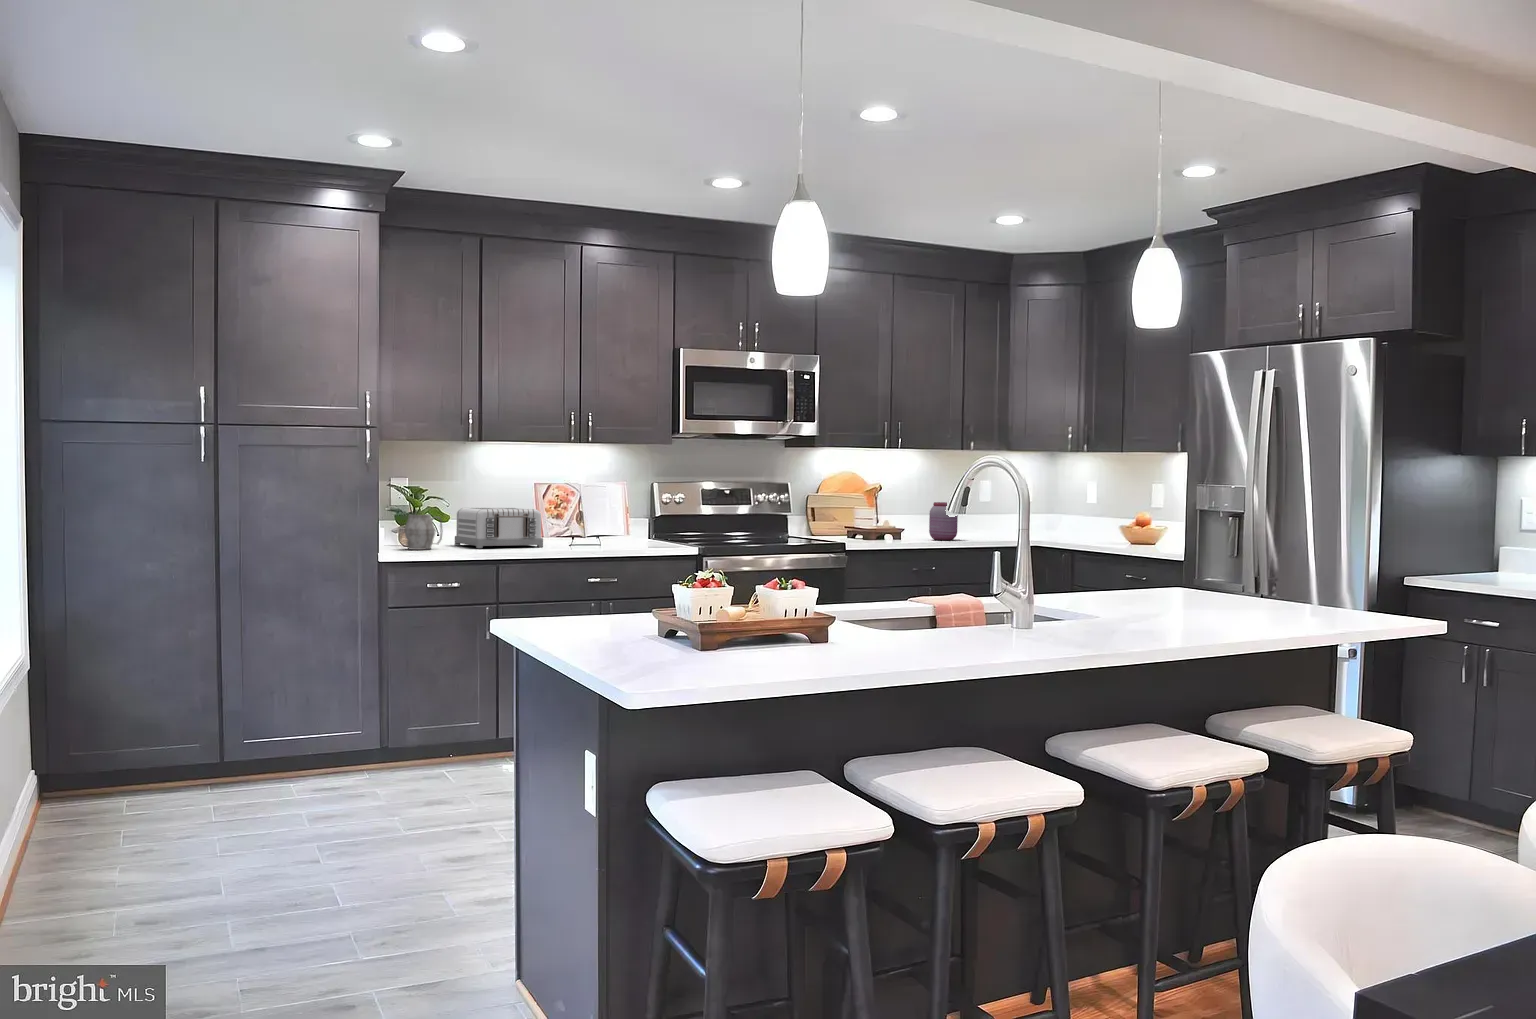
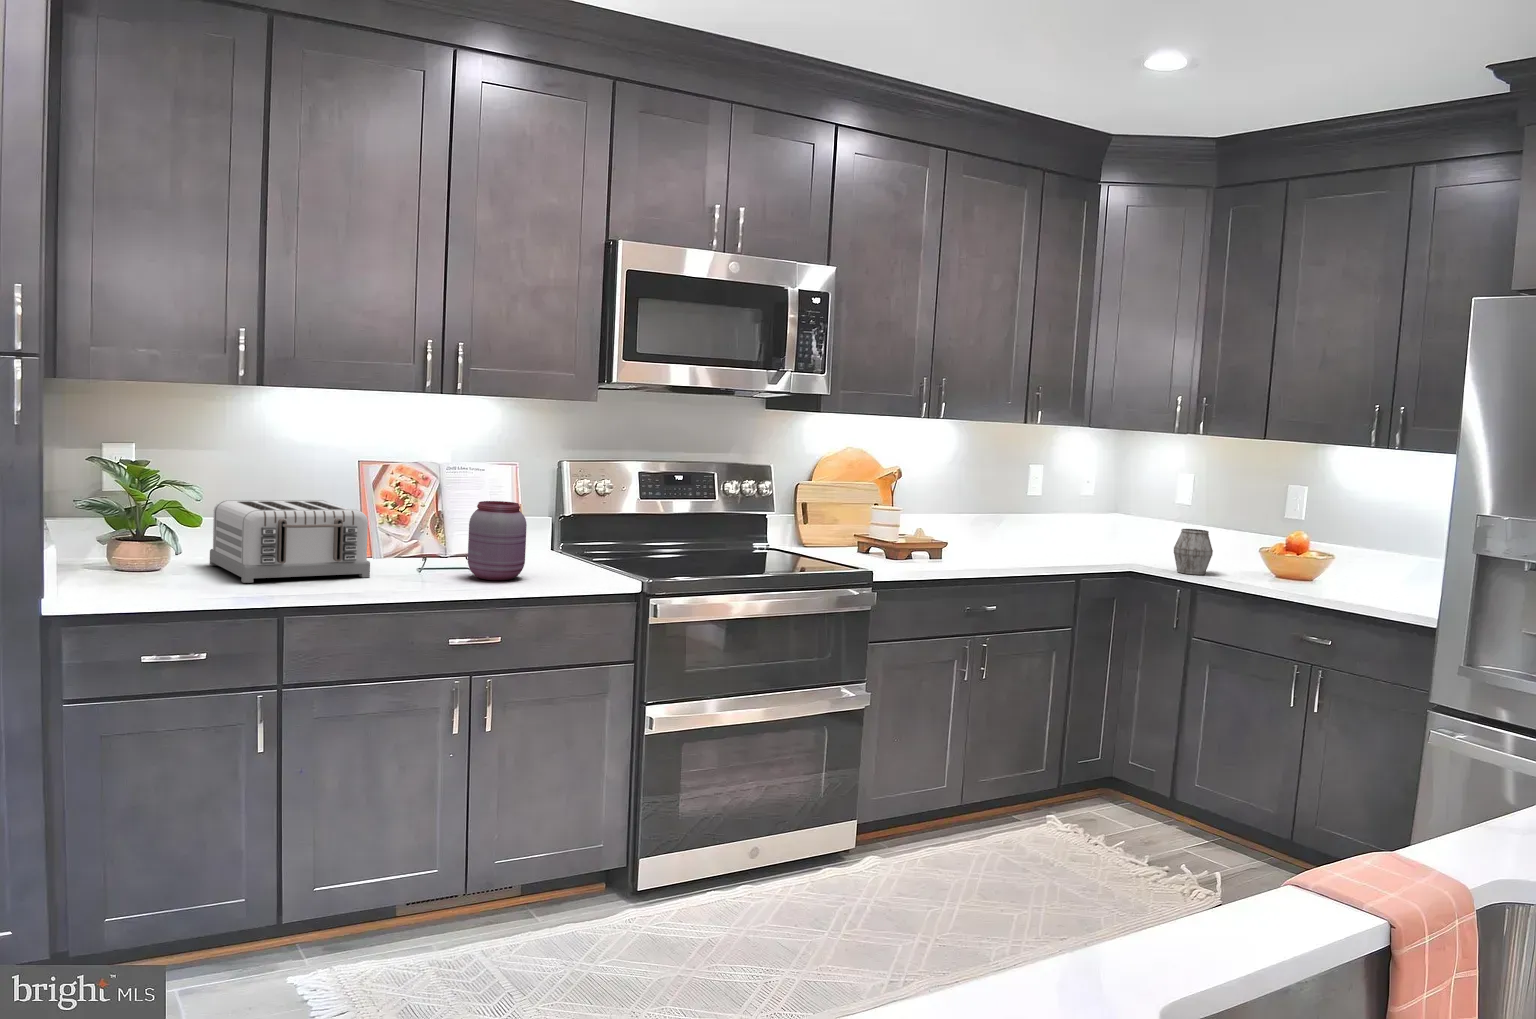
jar: present [929,502,958,540] -> present [468,501,527,580]
mug: present [404,514,442,550] -> present [1174,529,1213,575]

